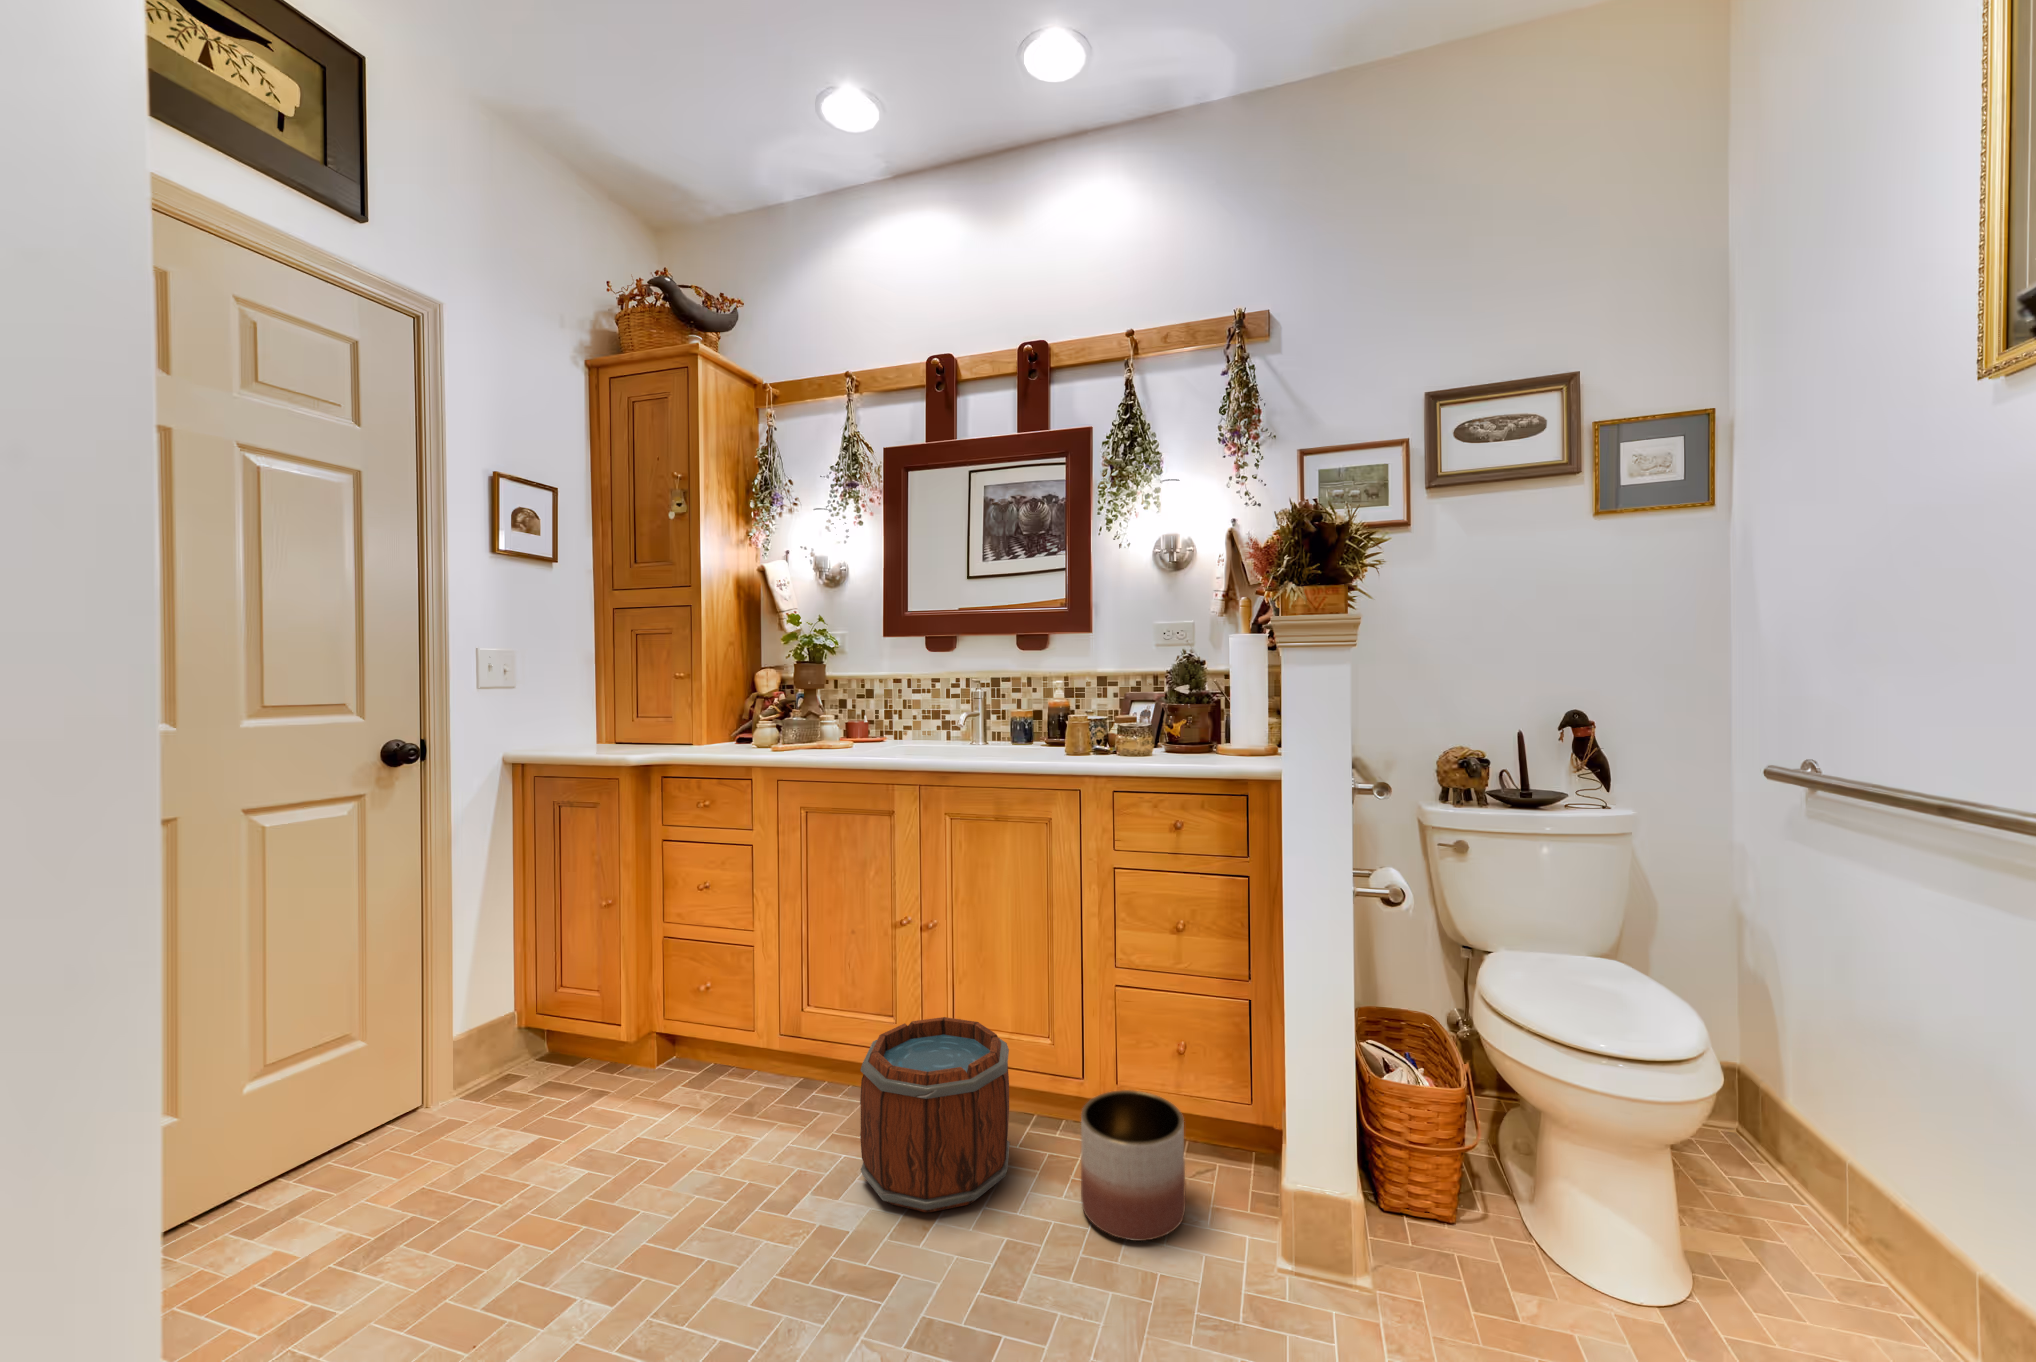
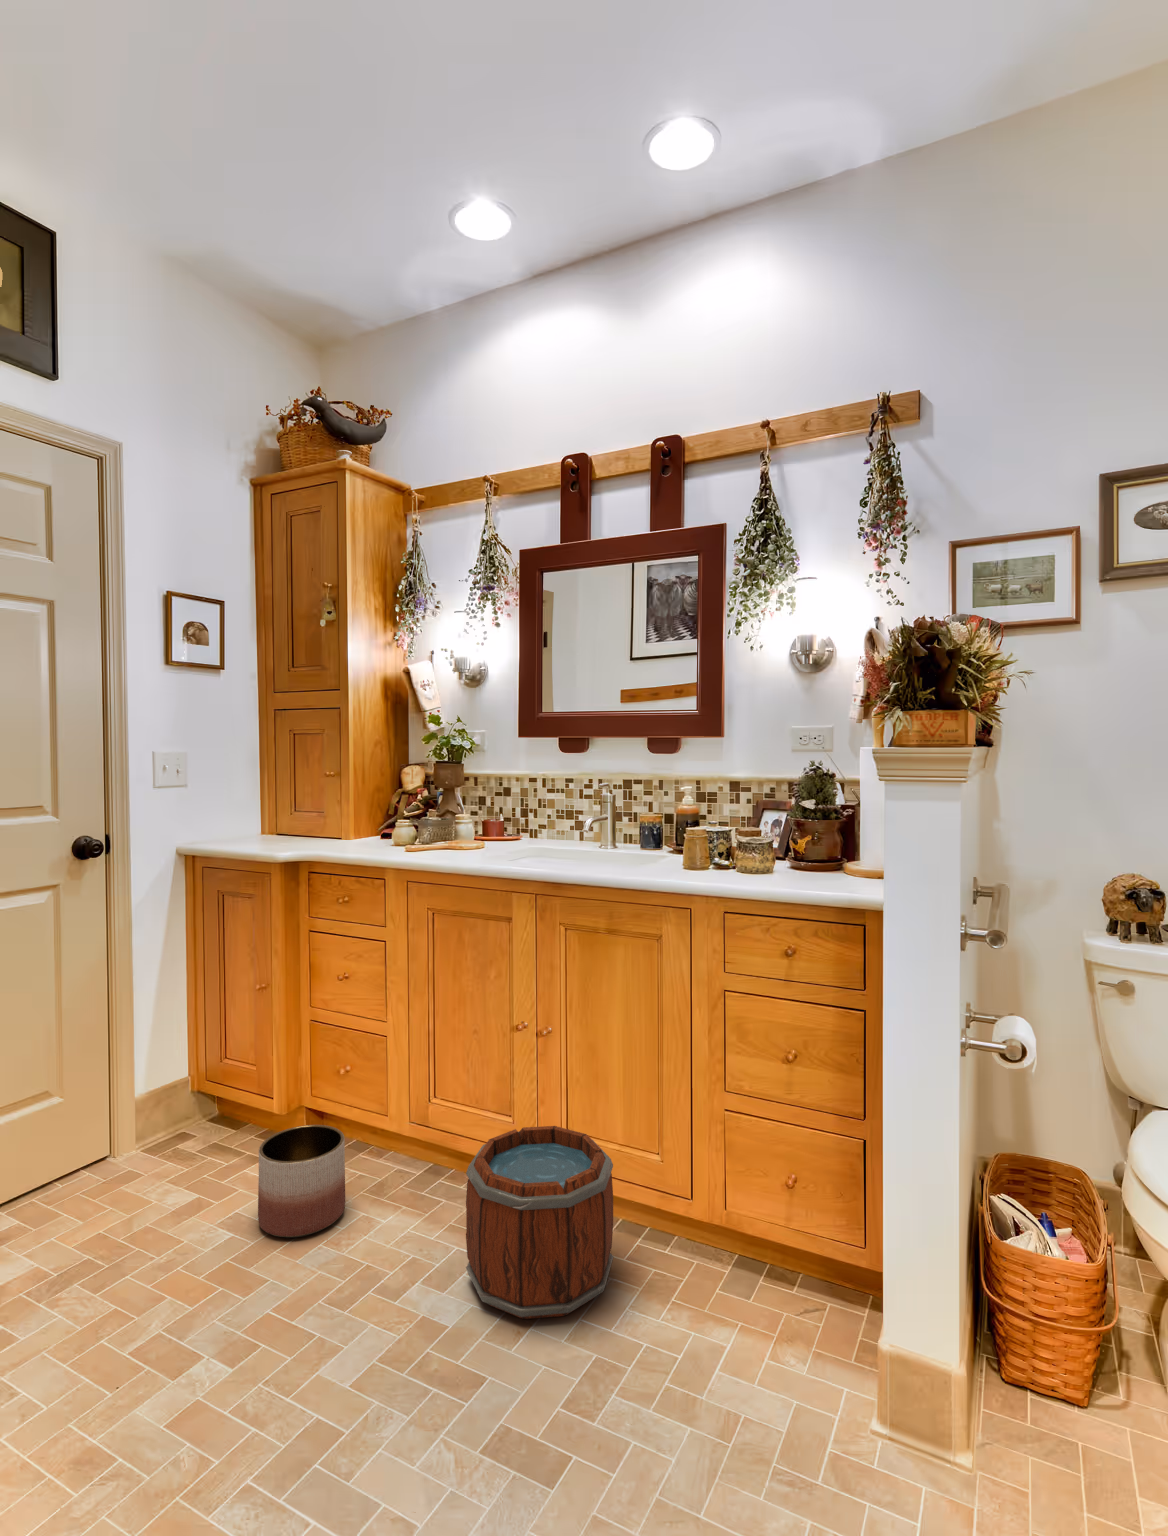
planter: present [1081,1090,1186,1241] -> present [258,1125,345,1238]

